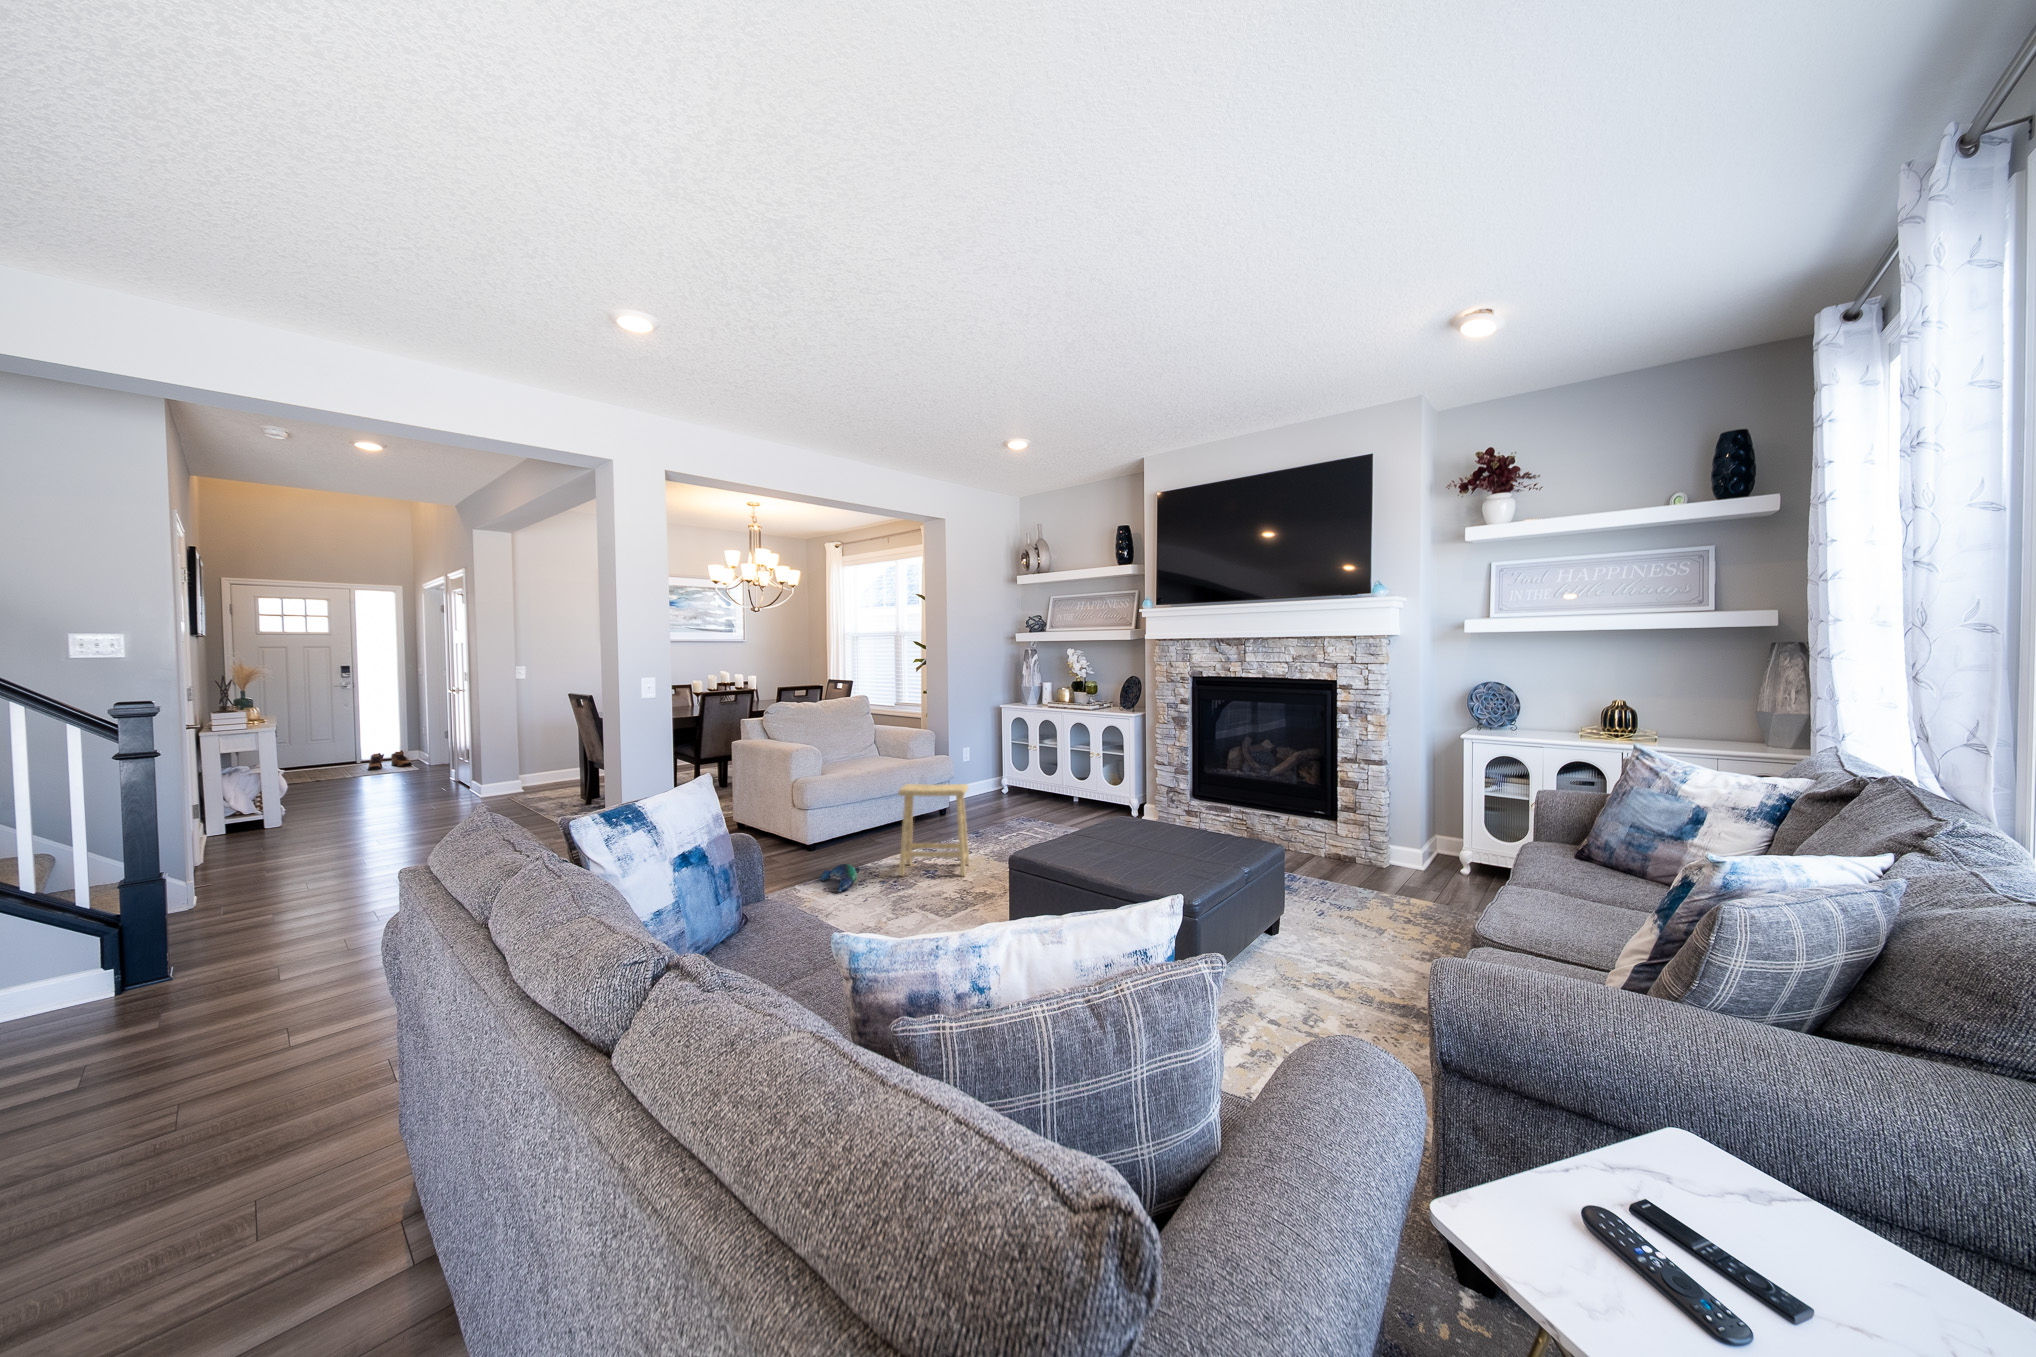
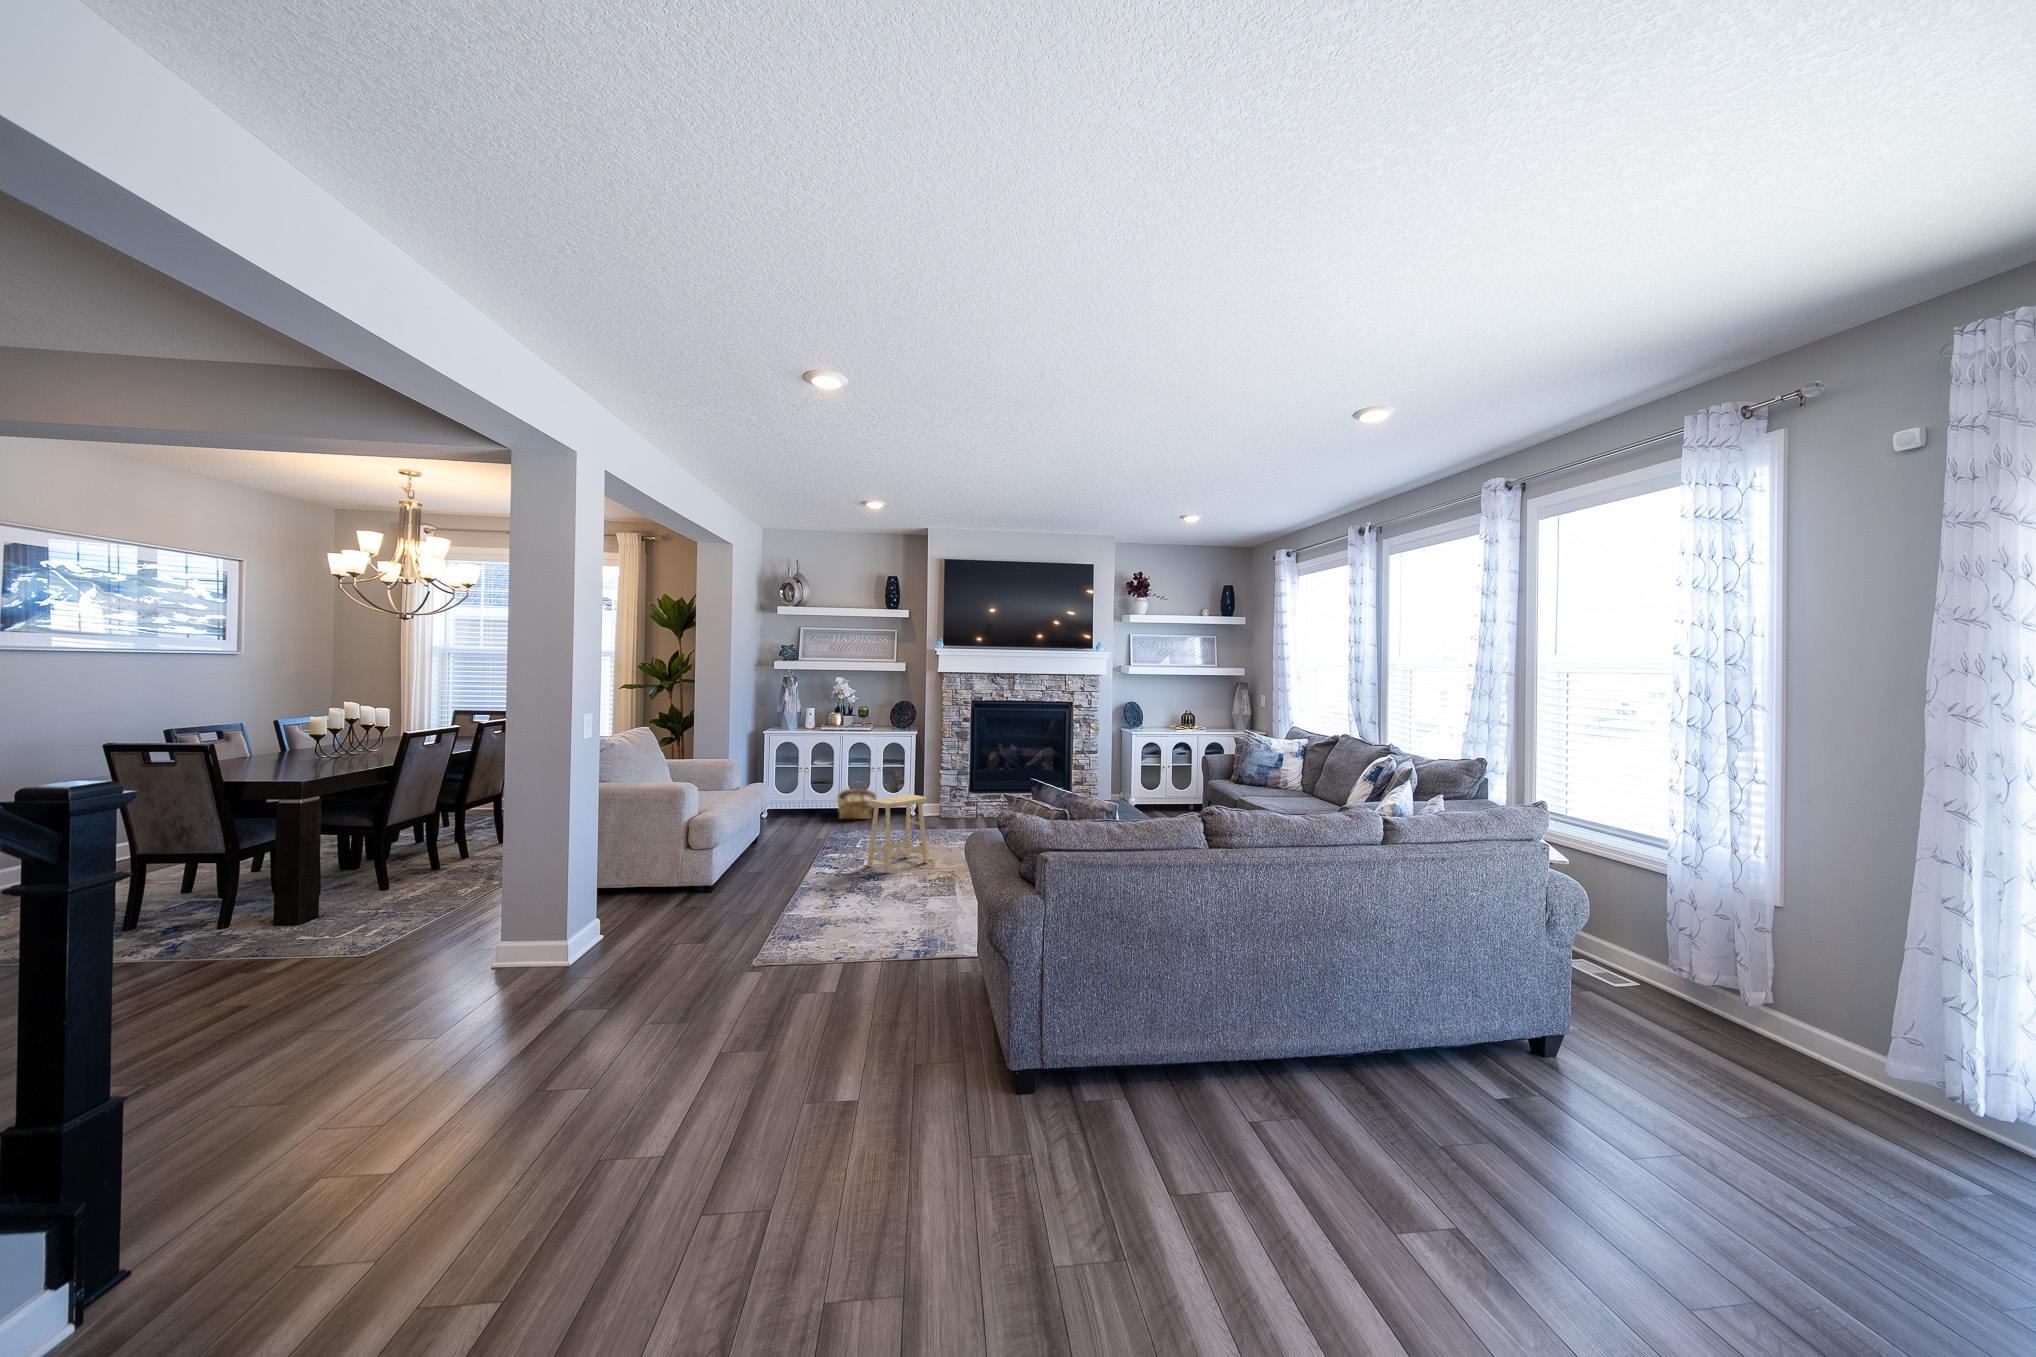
woven basket: none [1030,768,1084,814] -> present [837,781,876,819]
plush toy: present [820,864,860,892] -> none [837,870,884,889]

